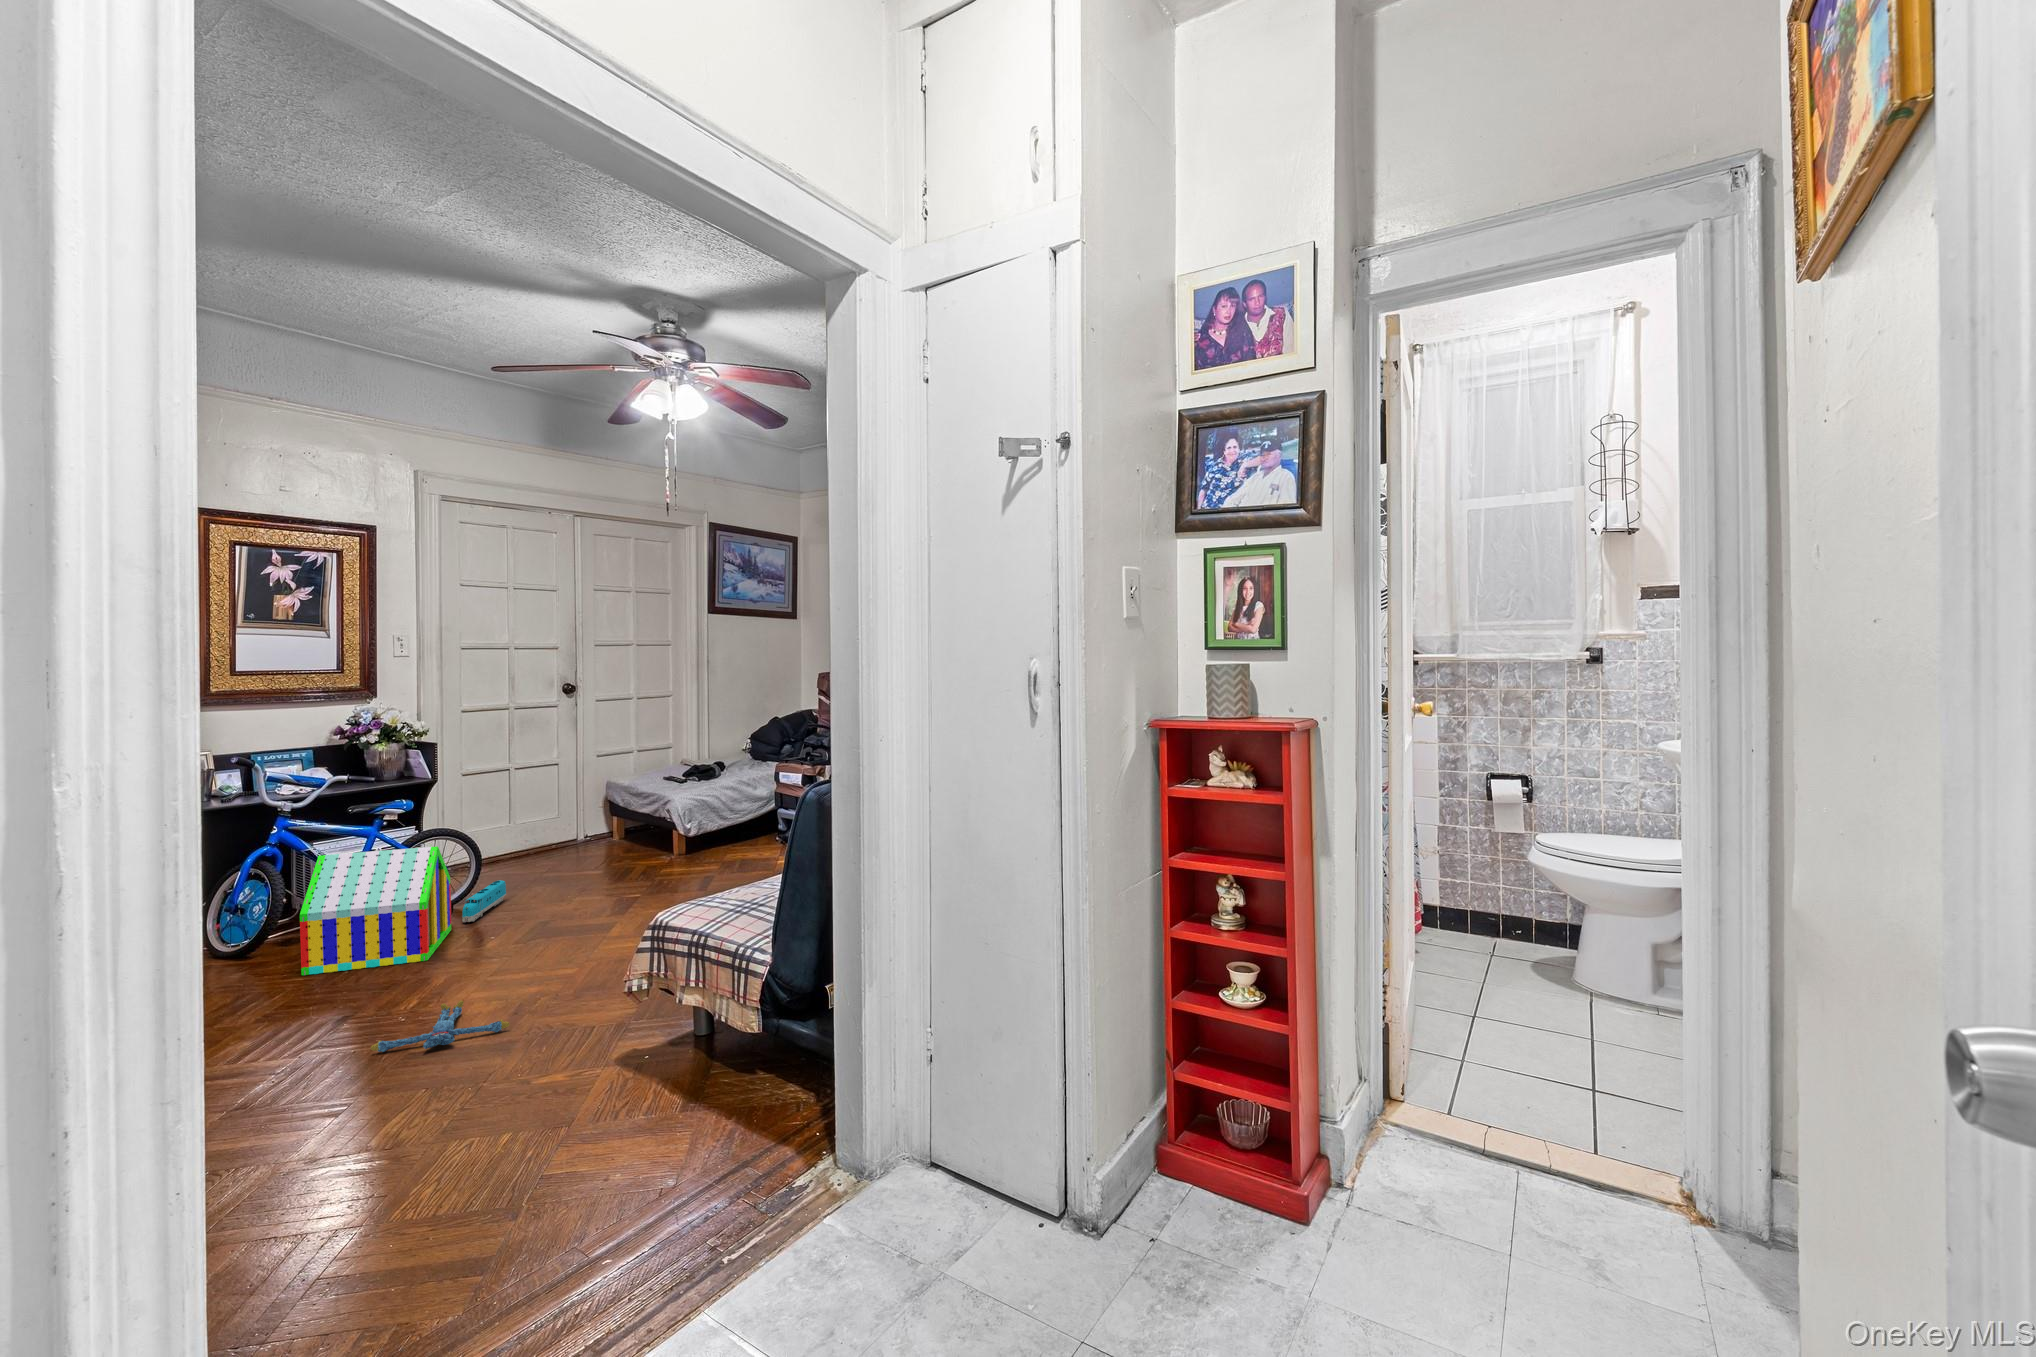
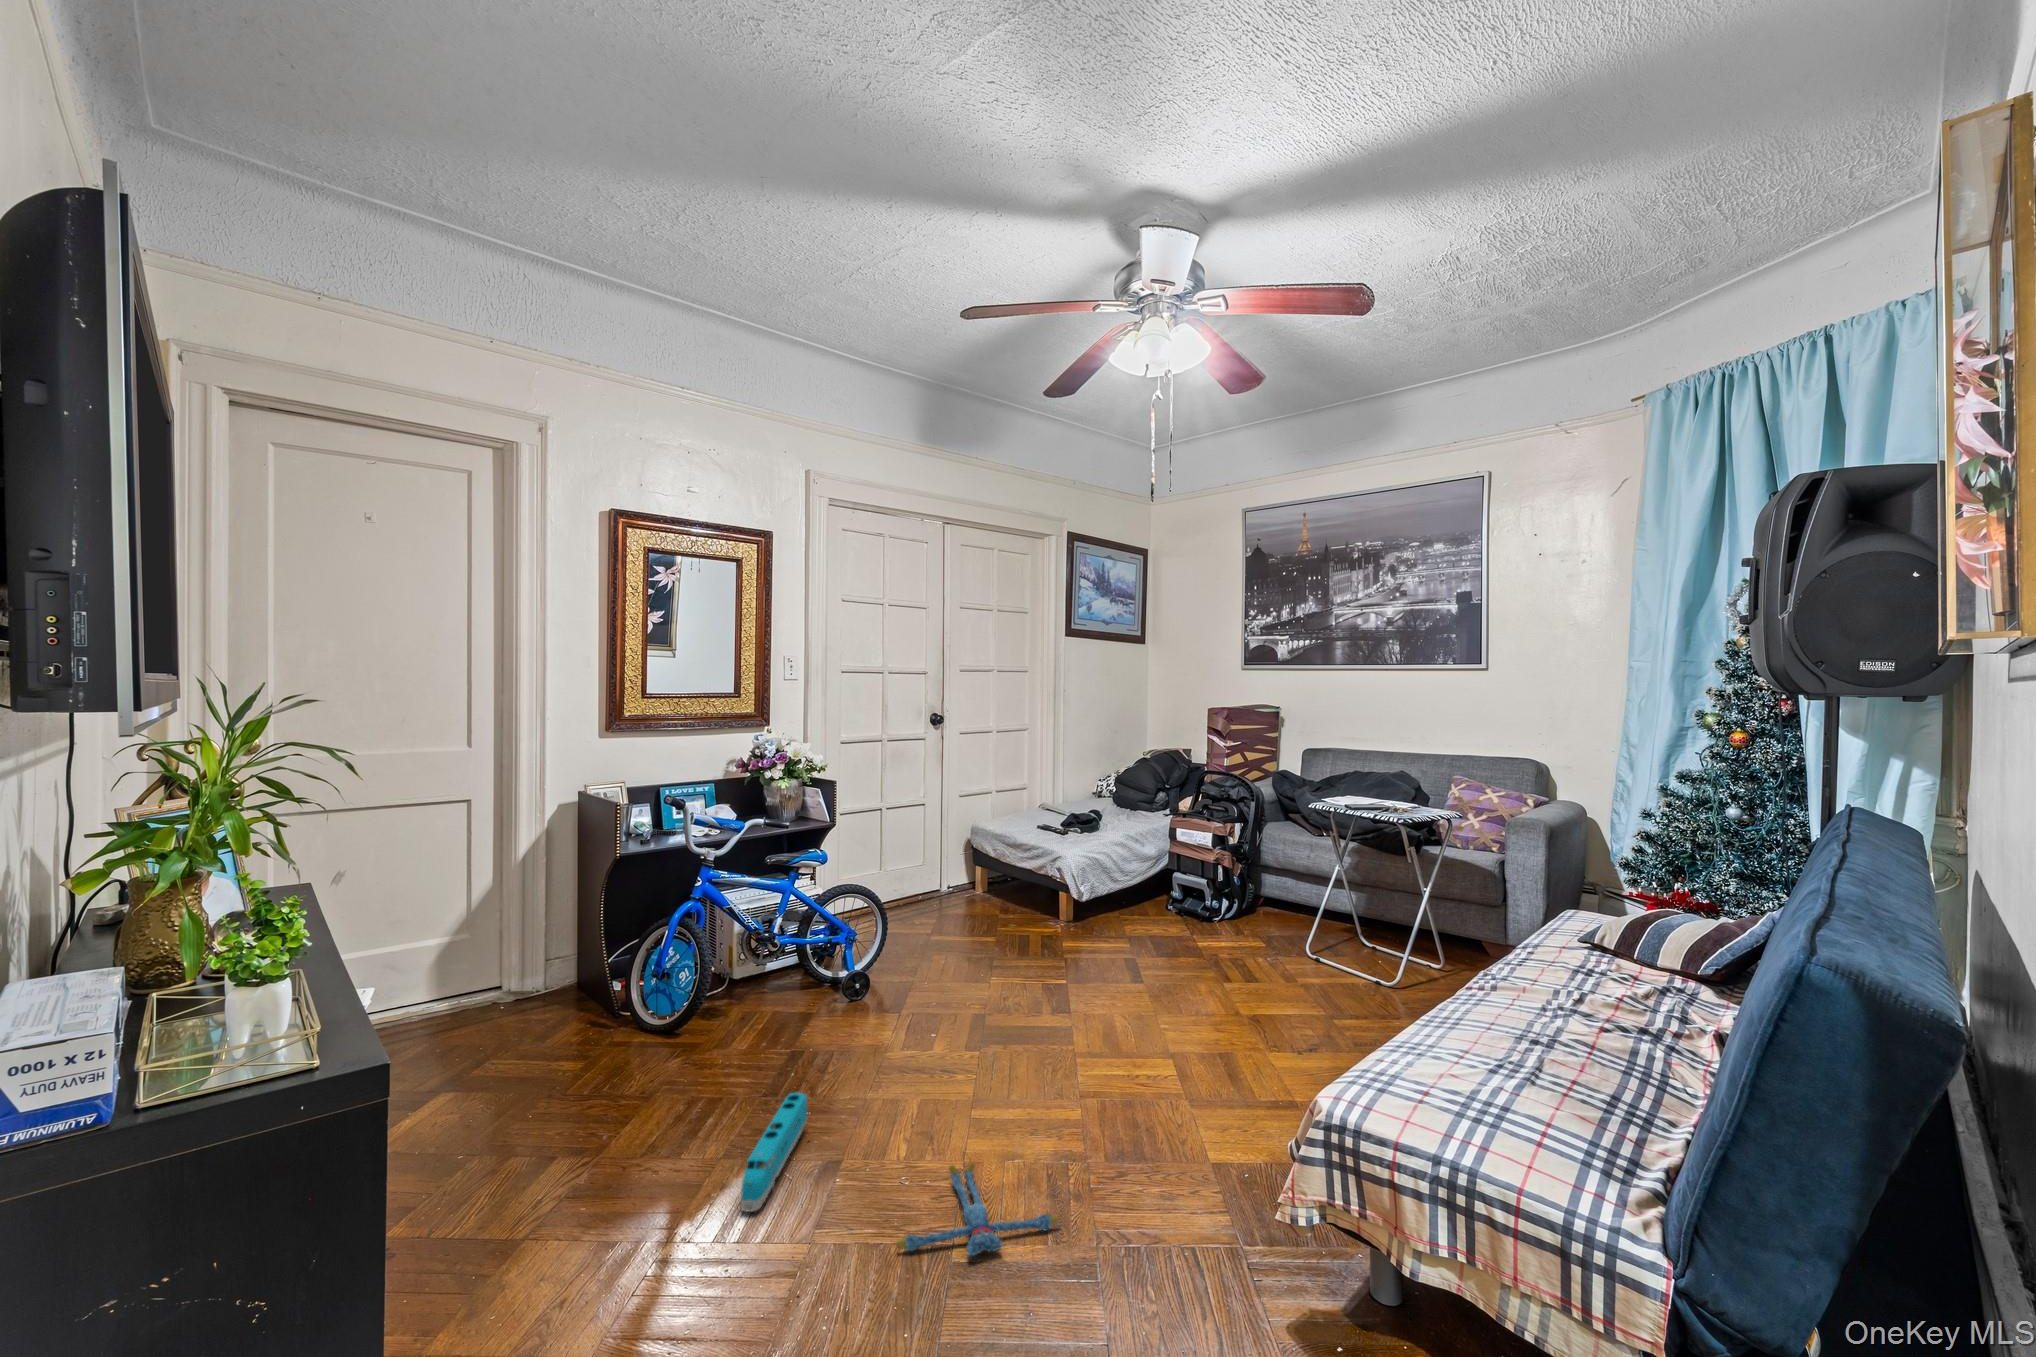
toy house: present [300,846,452,975] -> none [743,918,877,1077]
toy train: present [462,880,506,922] -> present [741,1093,807,1212]

